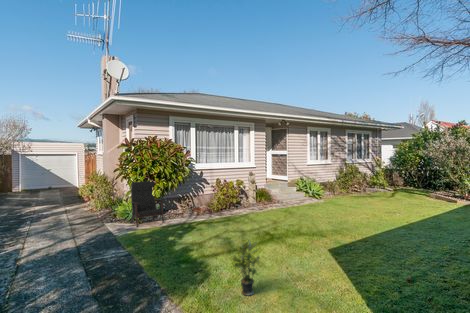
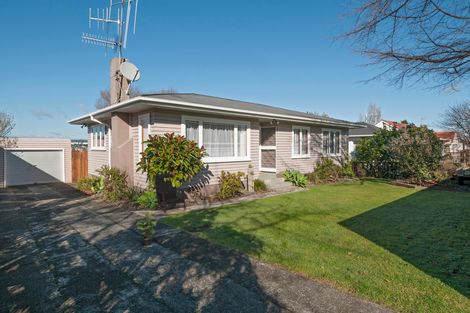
potted plant: present [232,241,259,295] -> present [137,211,157,248]

